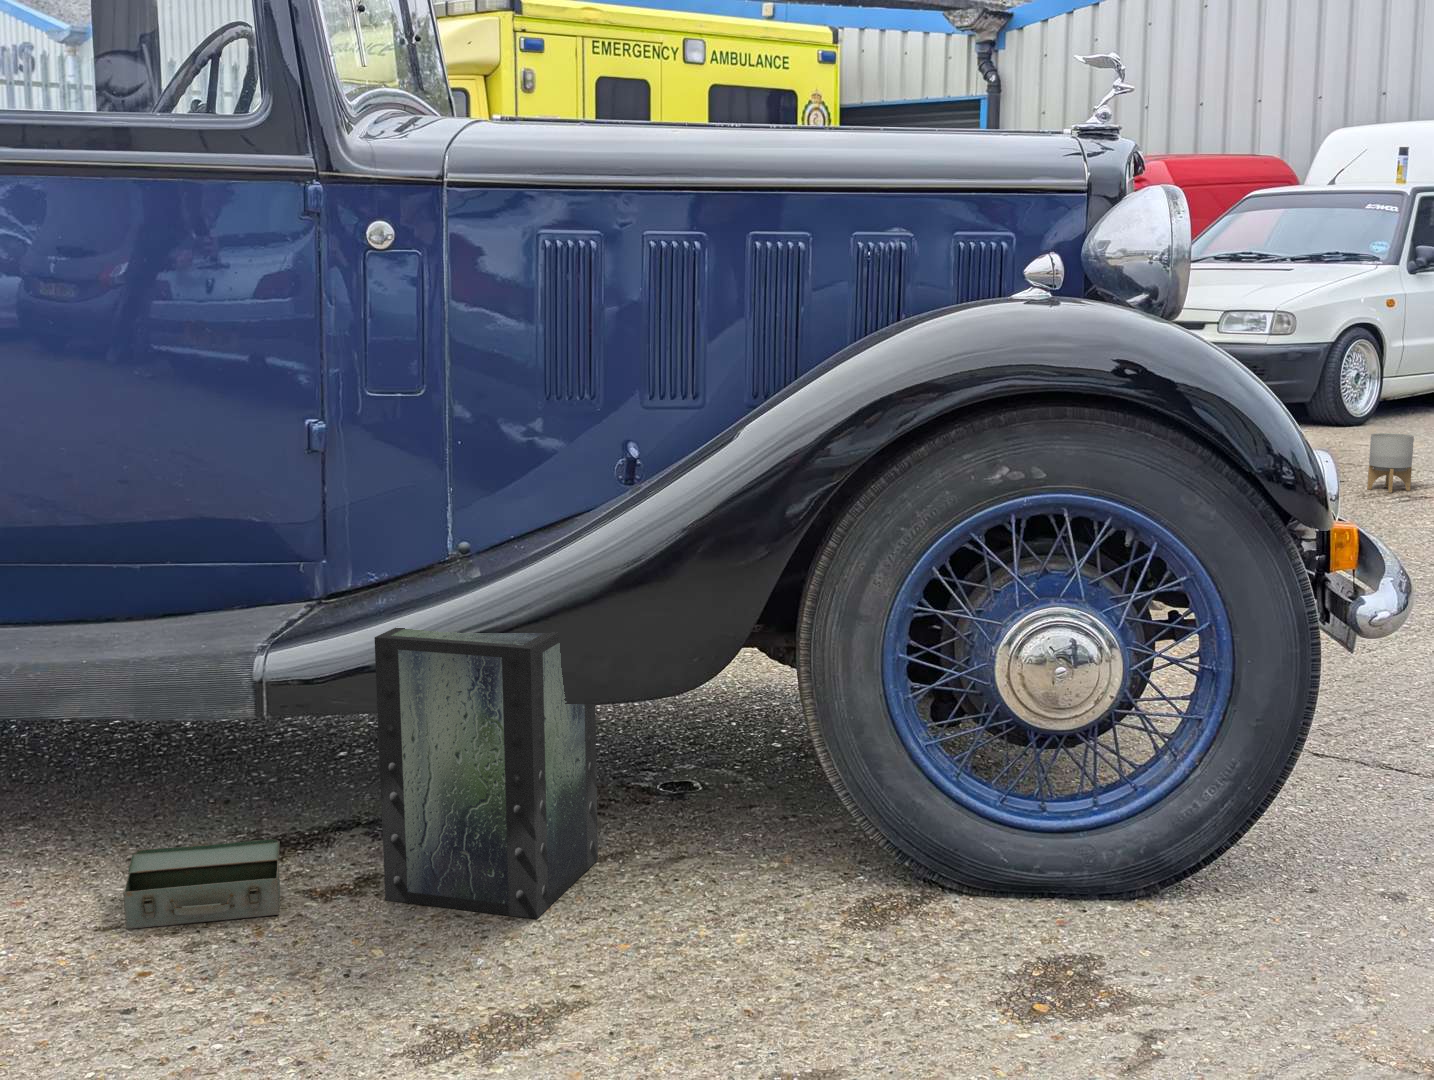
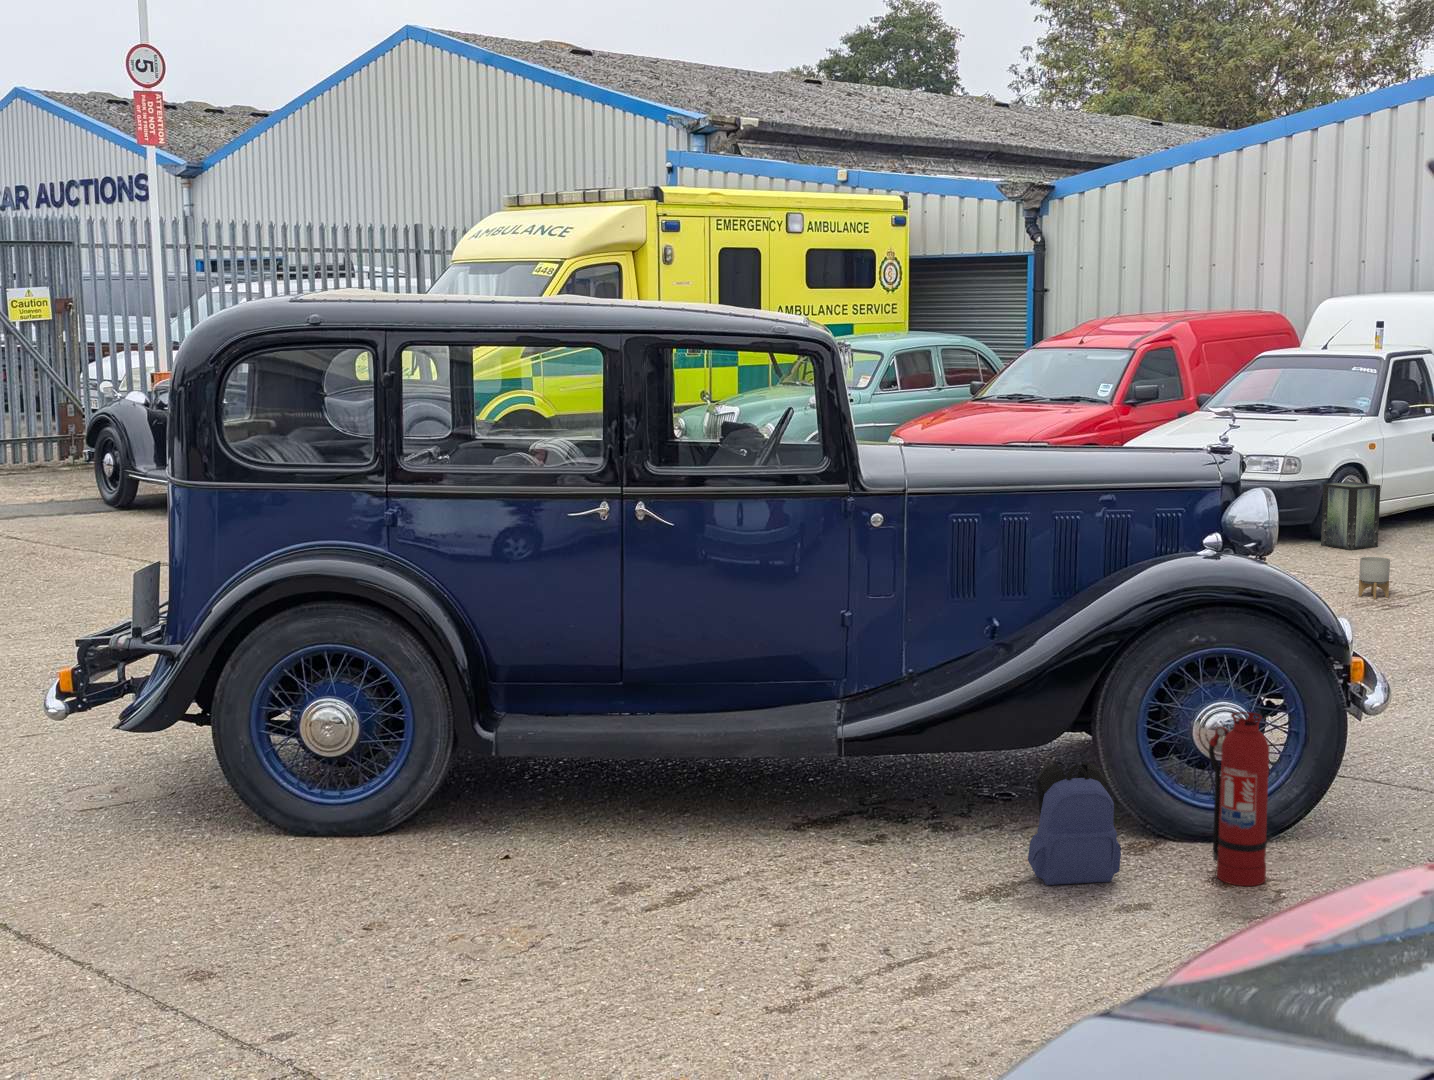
fire extinguisher: none [1005,623,1133,1013] -> present [1209,712,1269,886]
storage box: present [374,628,598,919] -> present [1321,482,1381,550]
backpack: none [602,729,801,1004] -> present [1028,762,1121,885]
toolbox: present [123,839,280,929] -> none [773,820,854,861]

